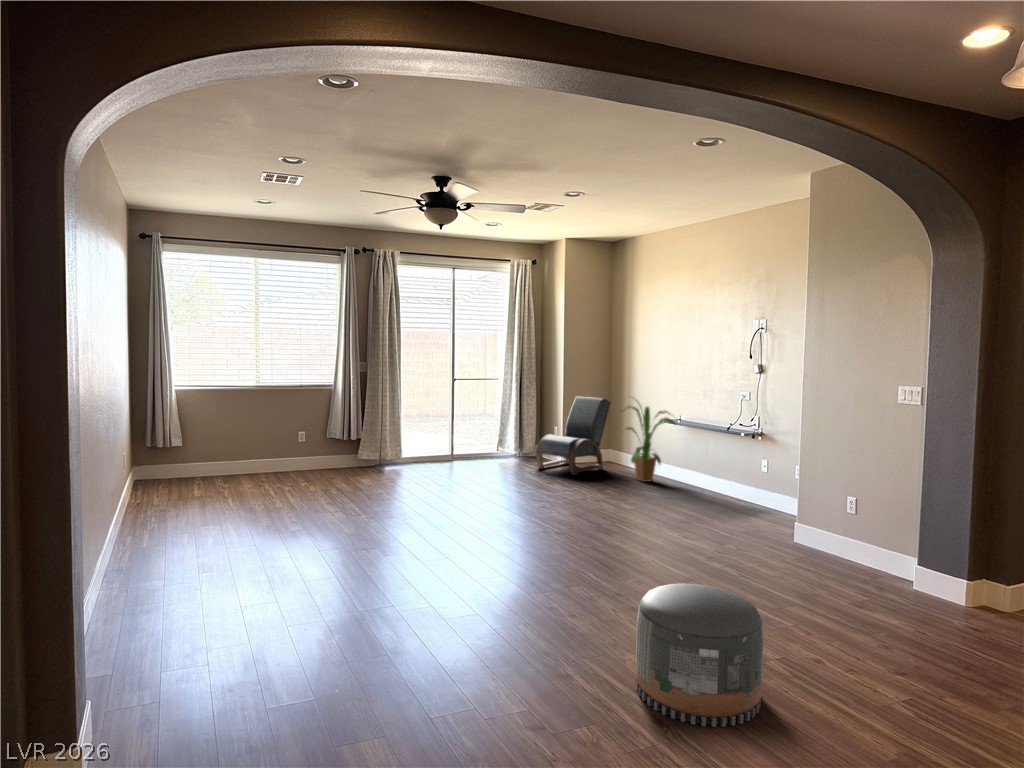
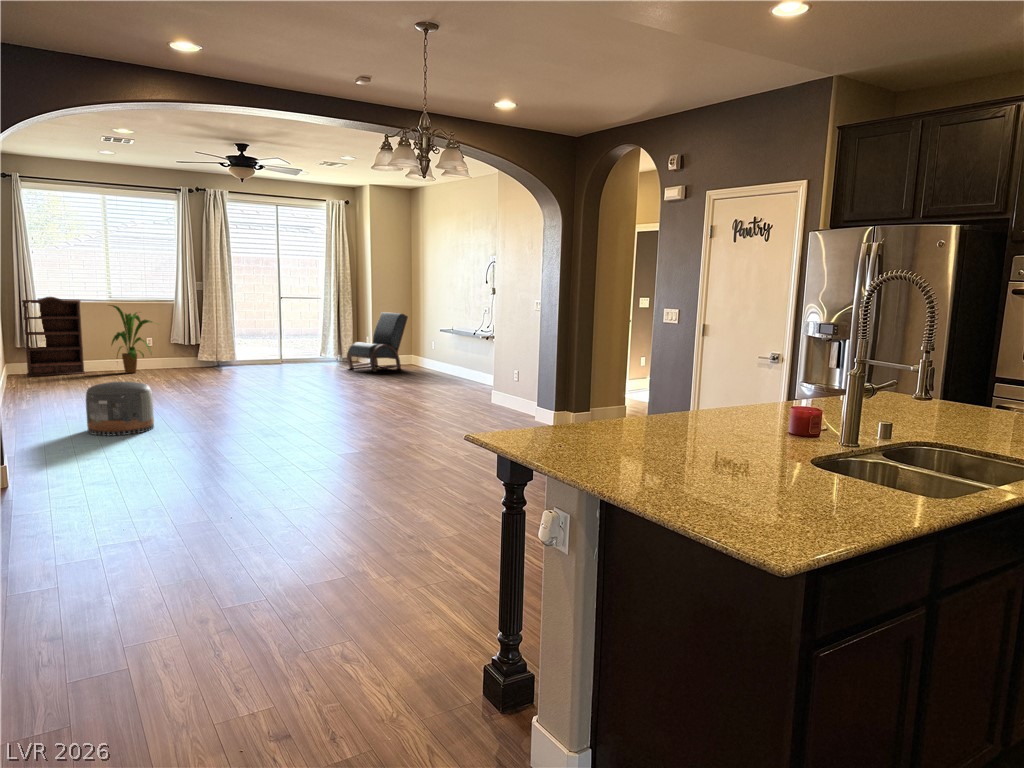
bookshelf: none [157,383,226,483] -> present [22,297,85,376]
house plant: present [620,397,676,482] -> present [110,305,153,373]
pouf: present [635,583,764,727] -> present [86,382,154,436]

